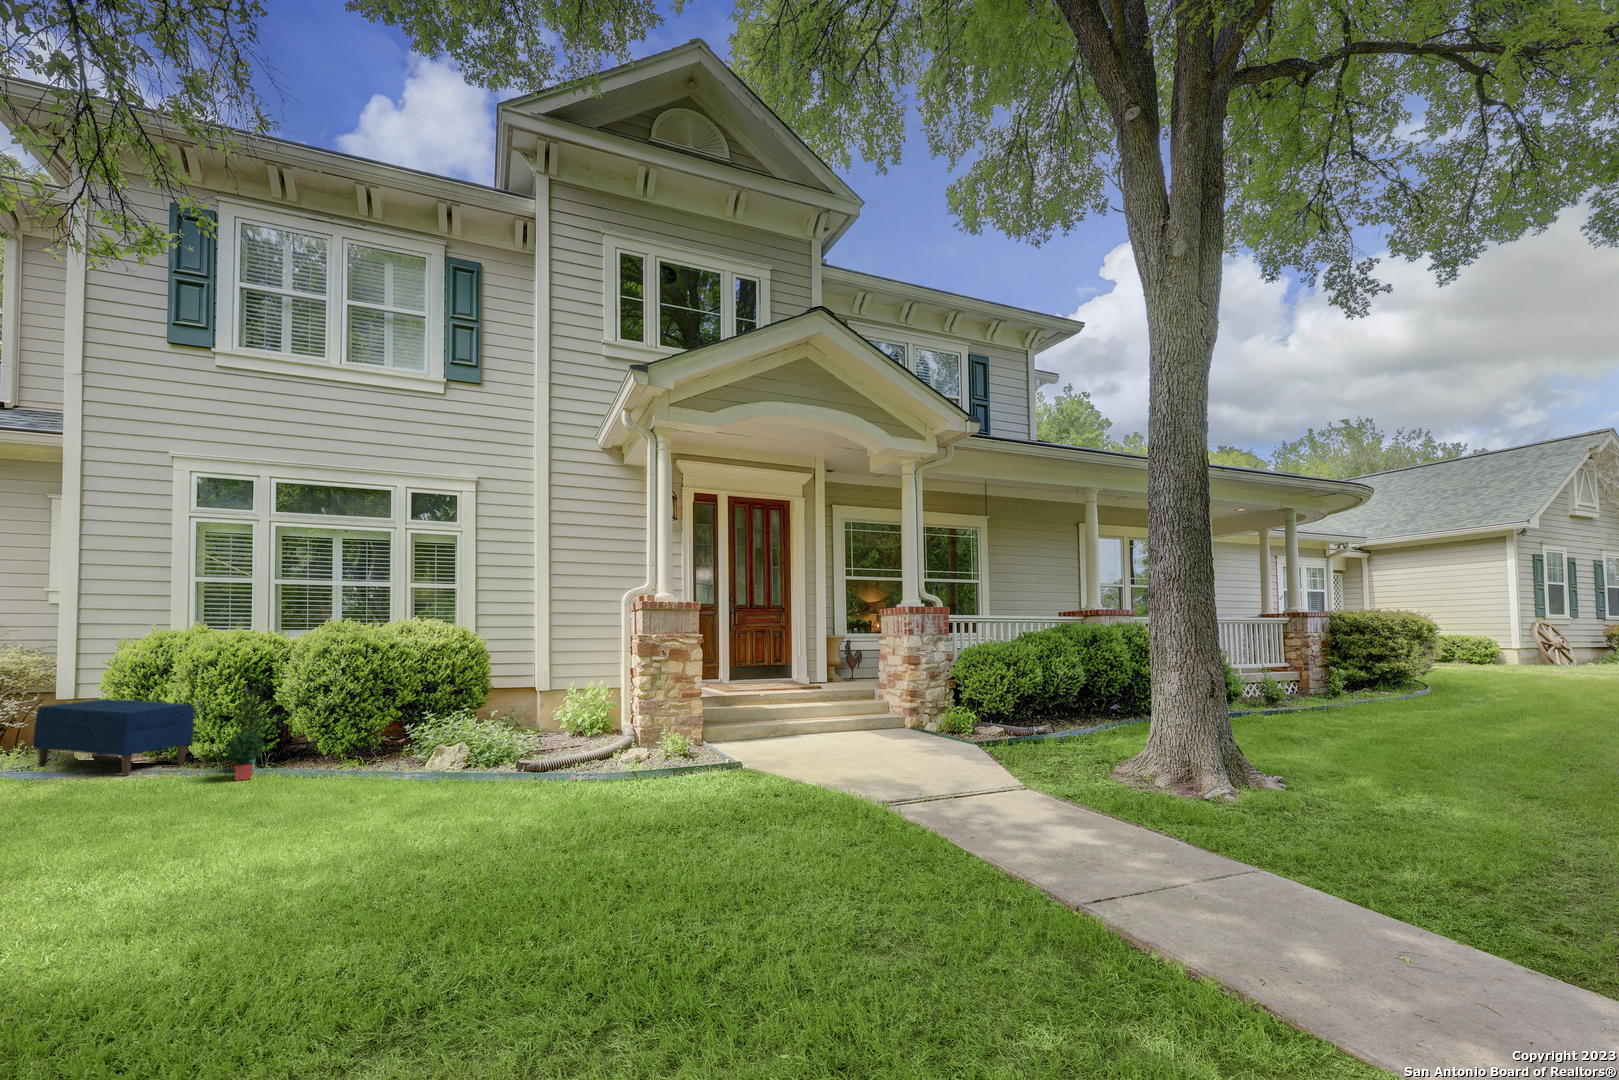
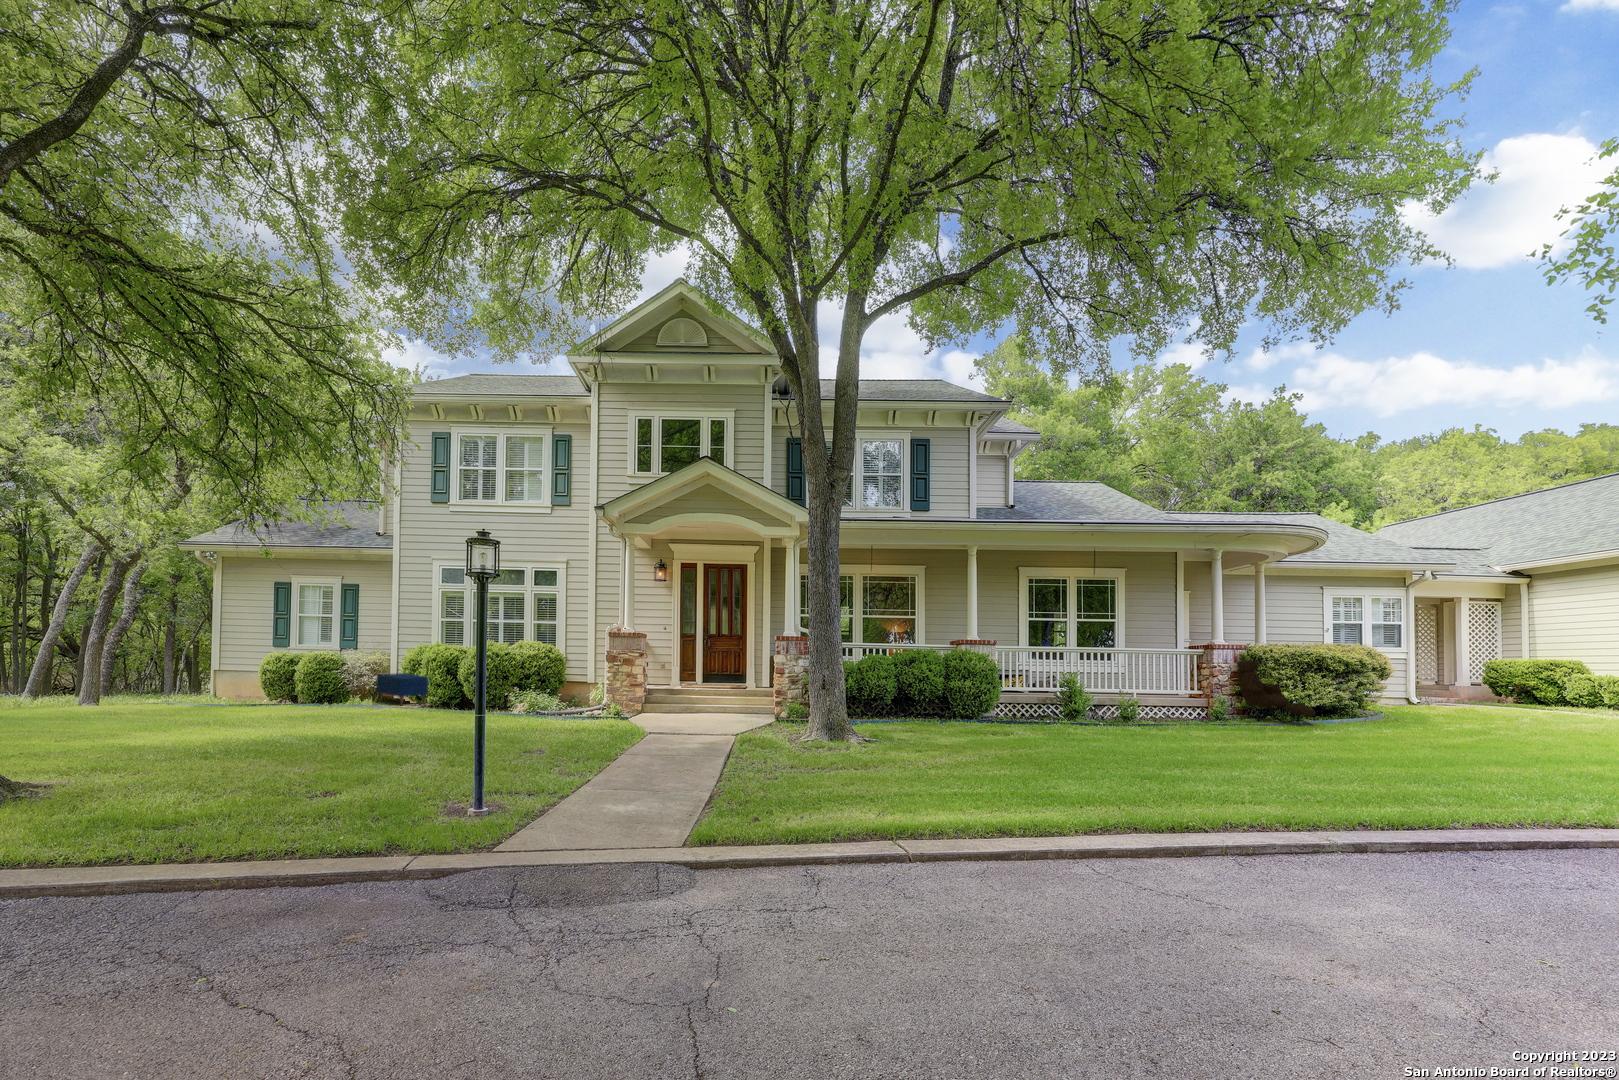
lounge chair: none [1342,627,1436,697] -> present [1237,660,1316,725]
potted plant: present [226,689,267,780] -> none [430,670,455,710]

